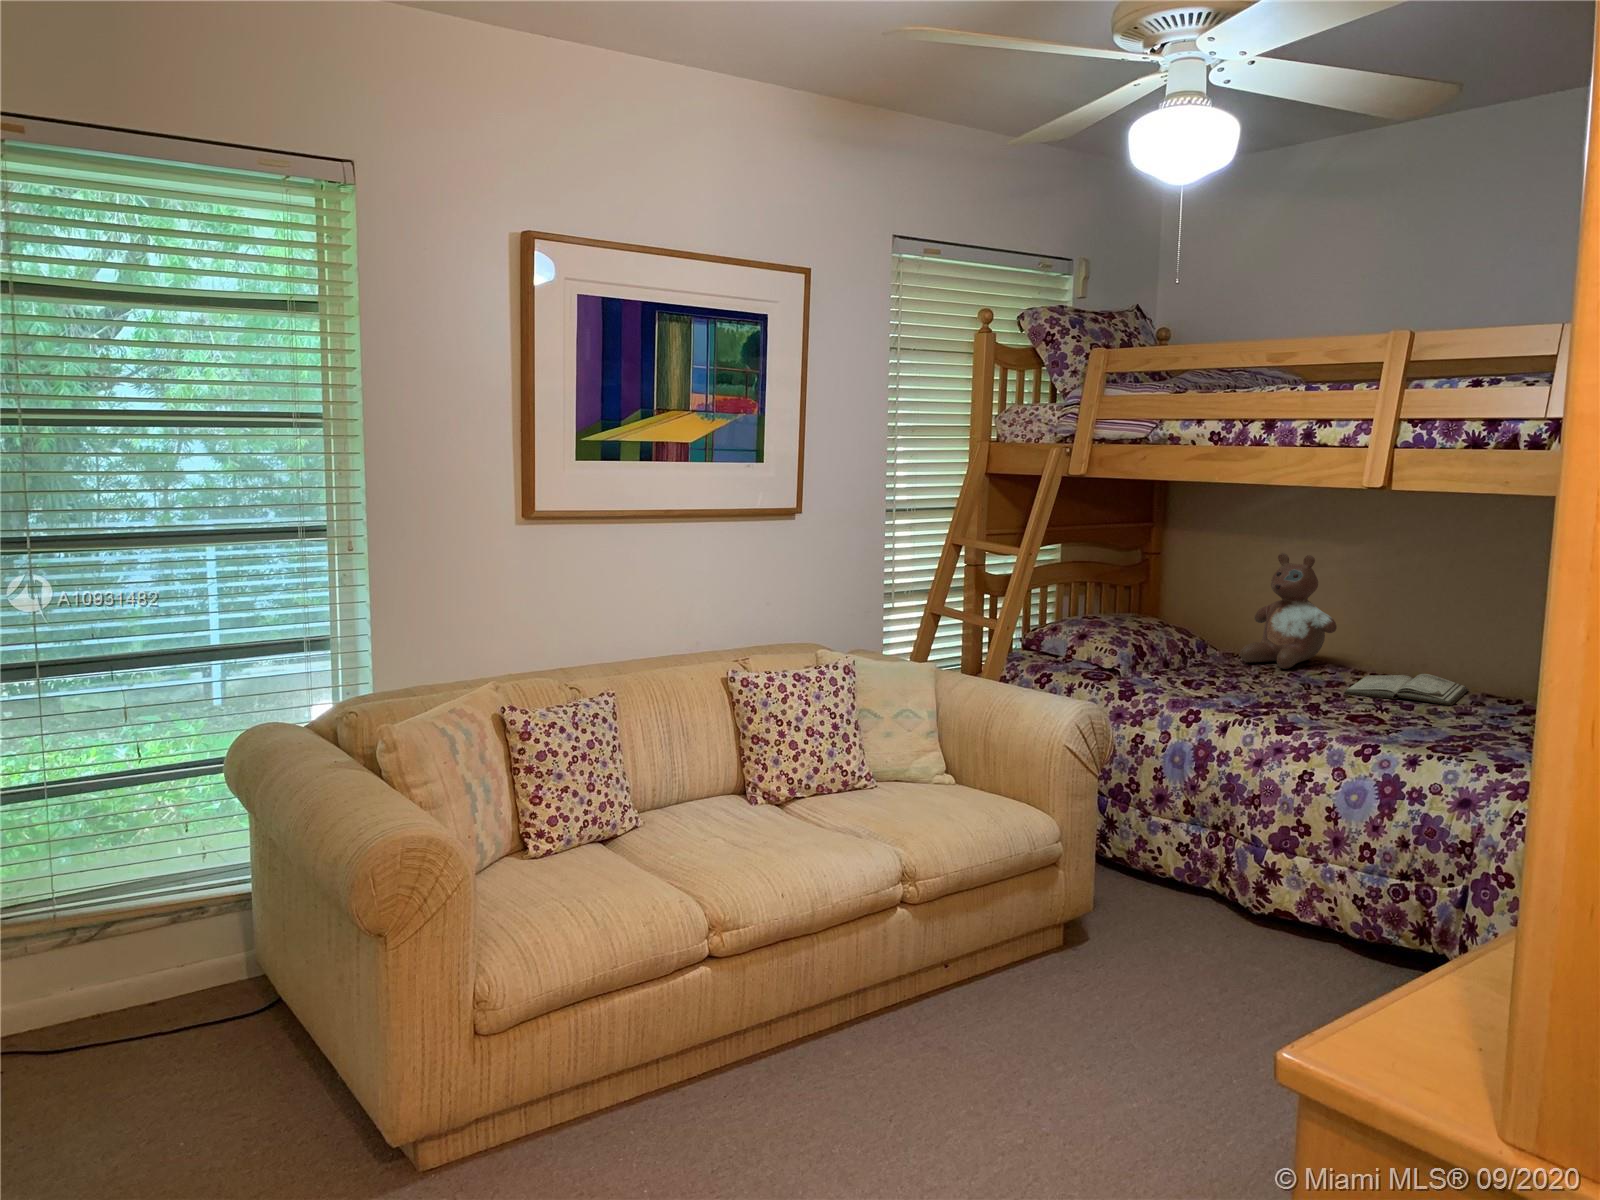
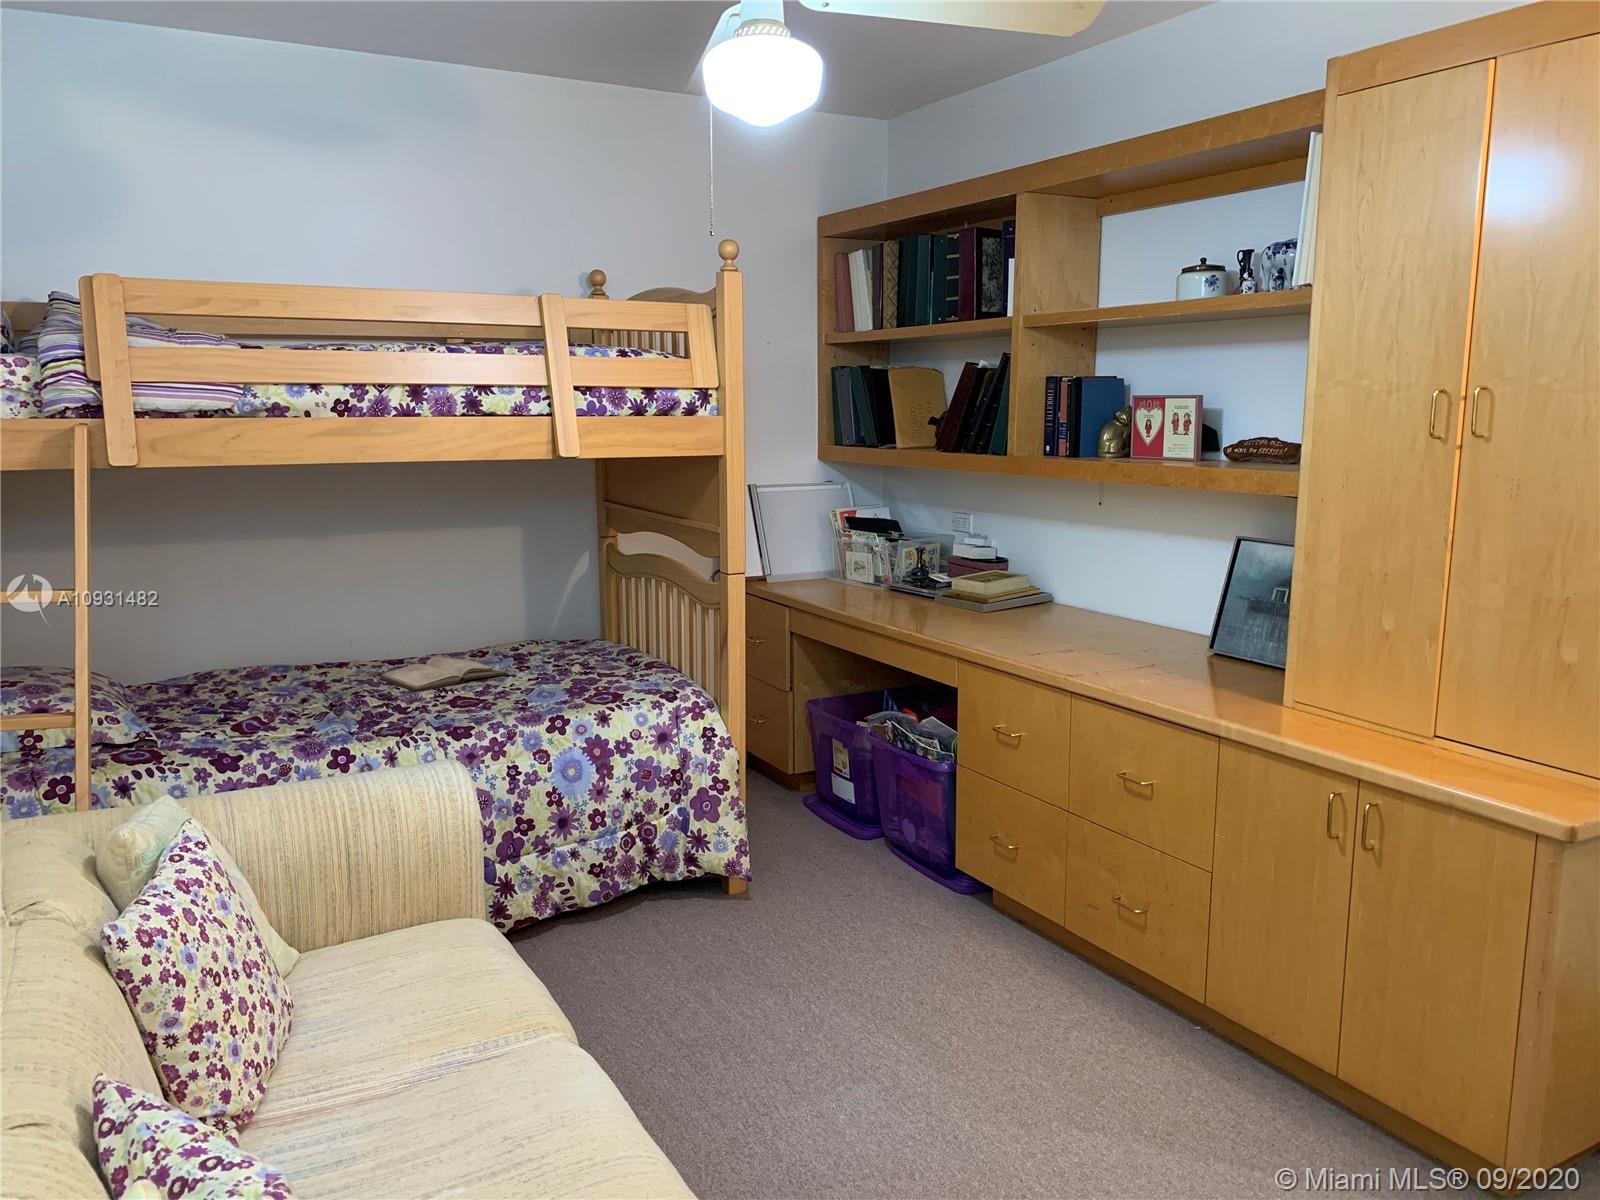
stuffed bear: present [1240,553,1337,669] -> none [196,556,314,697]

